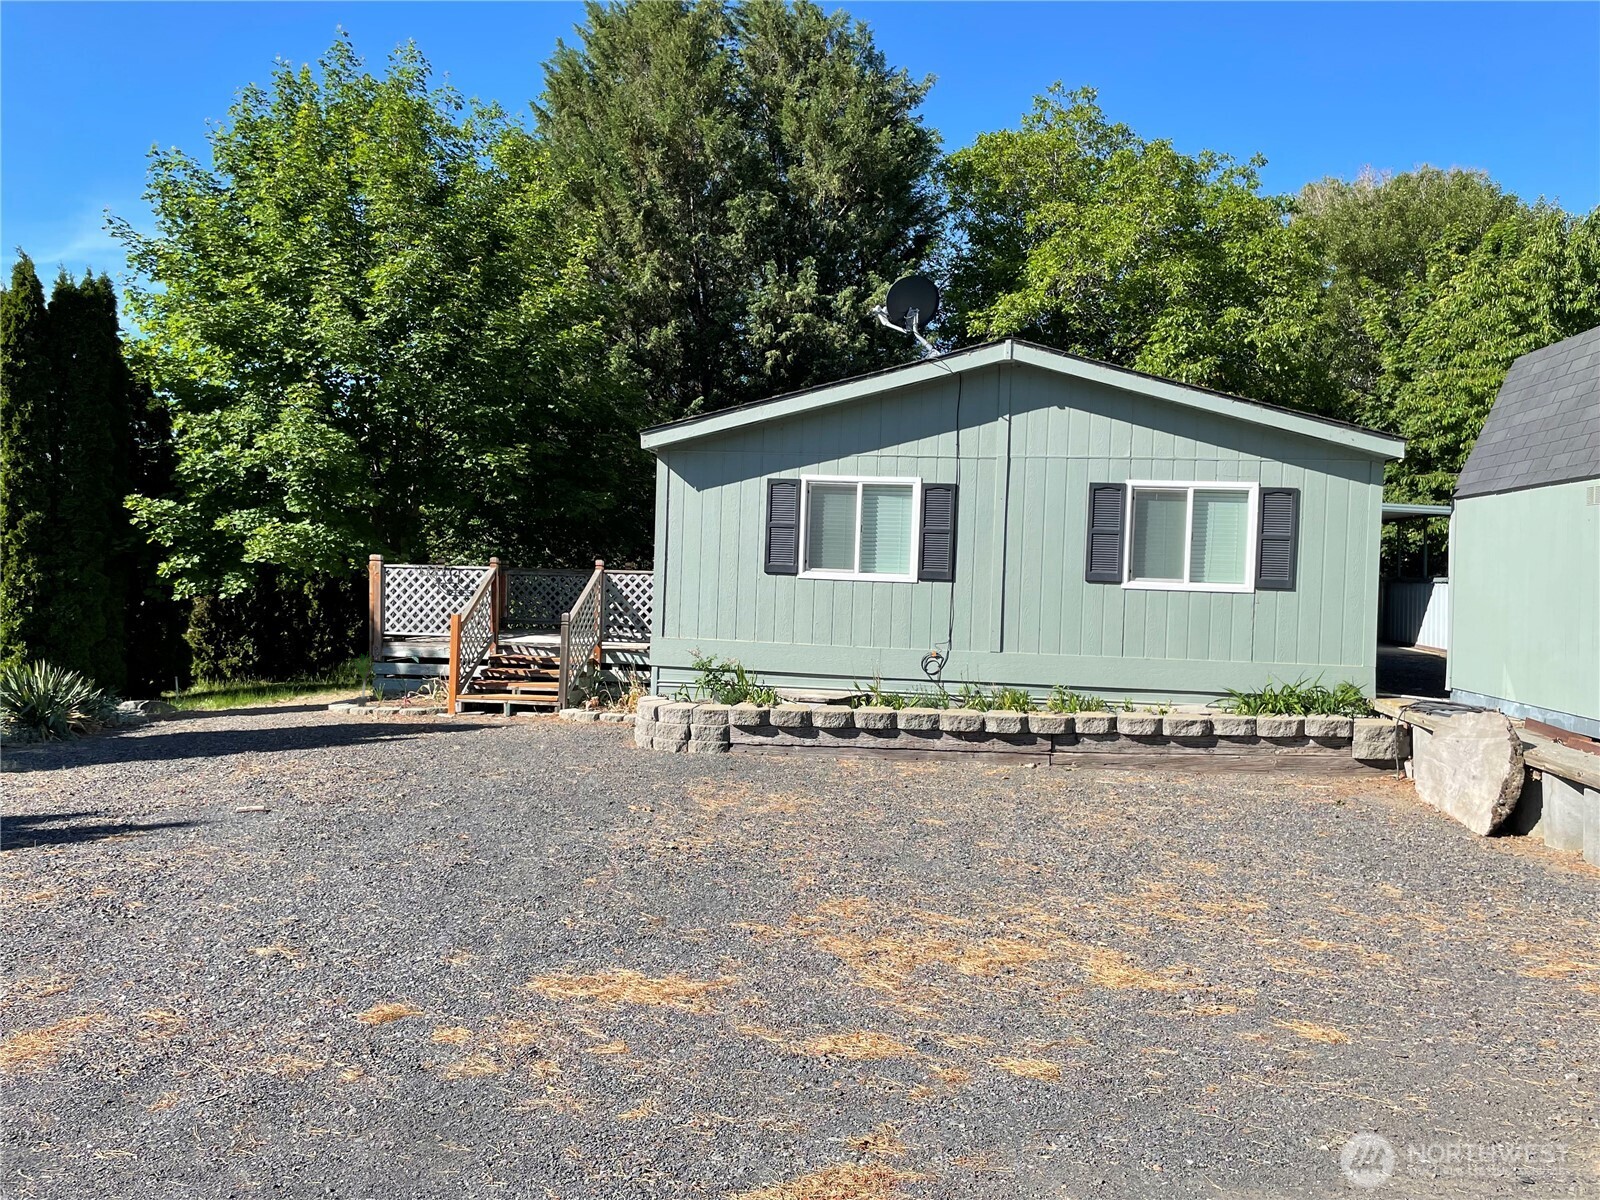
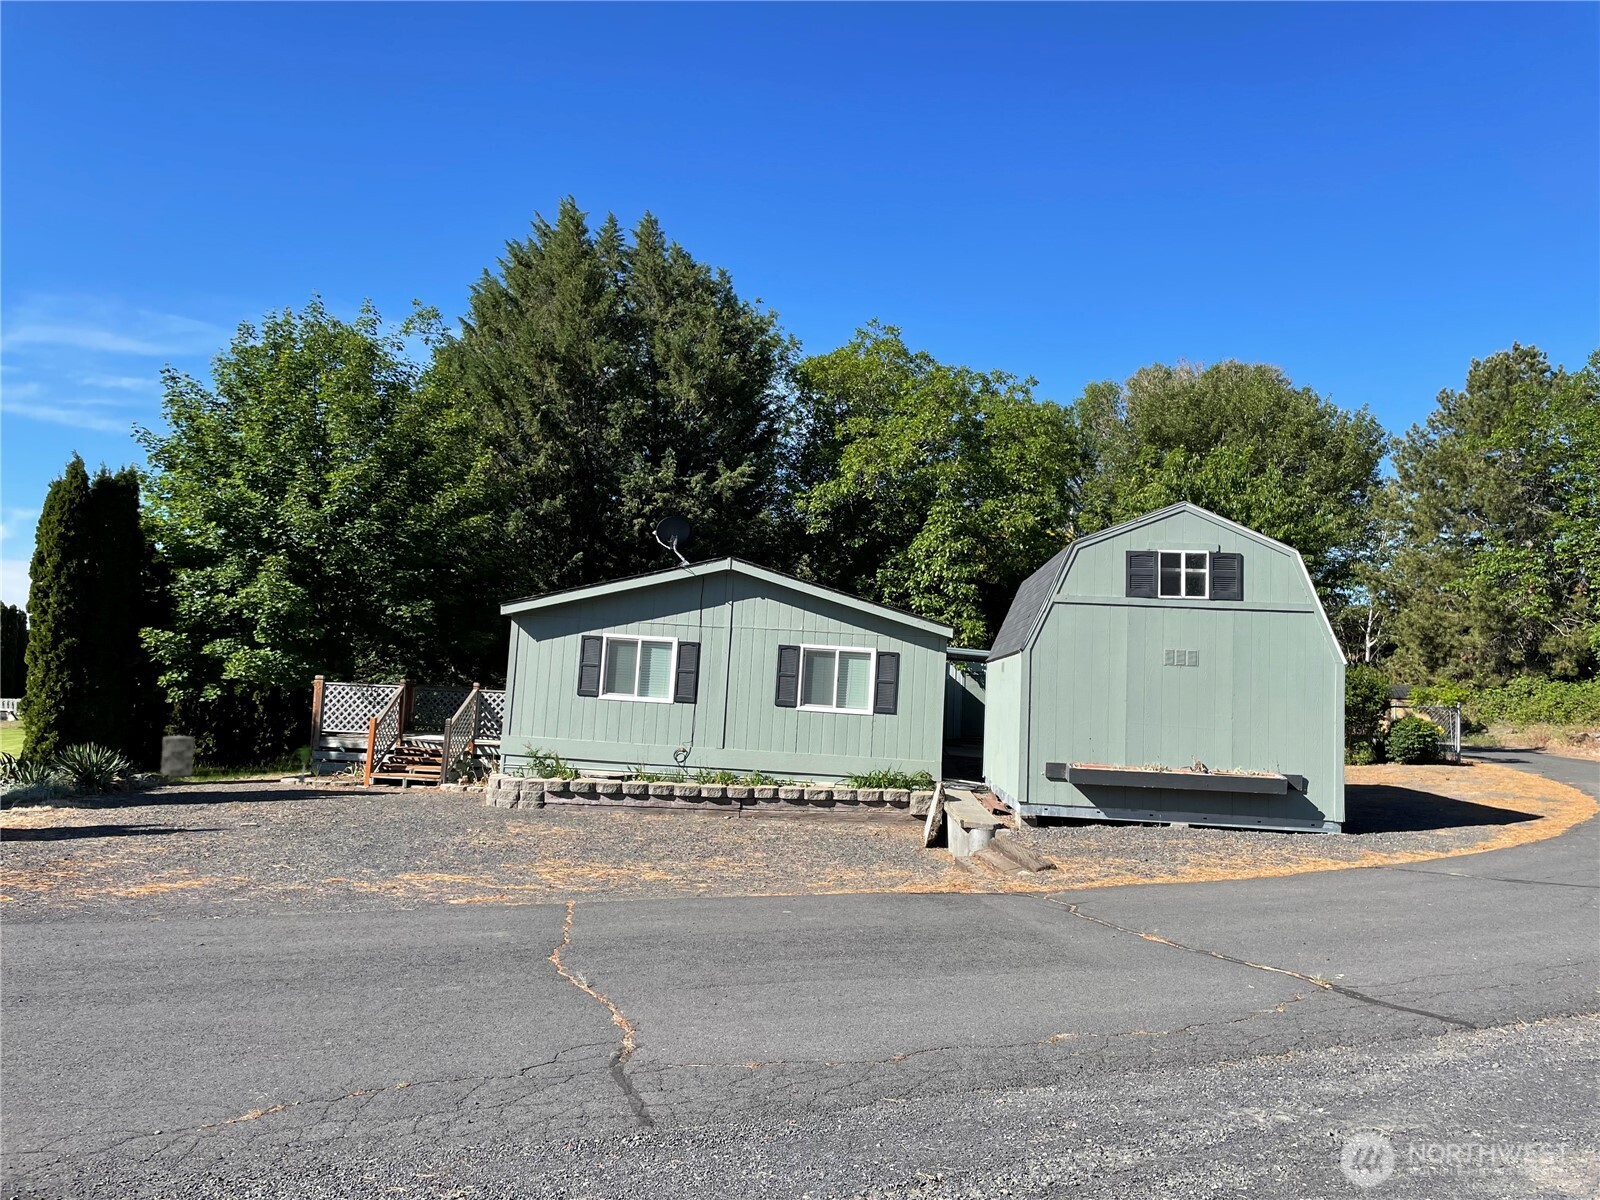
trash can: none [176,642,220,700] -> present [161,735,194,777]

